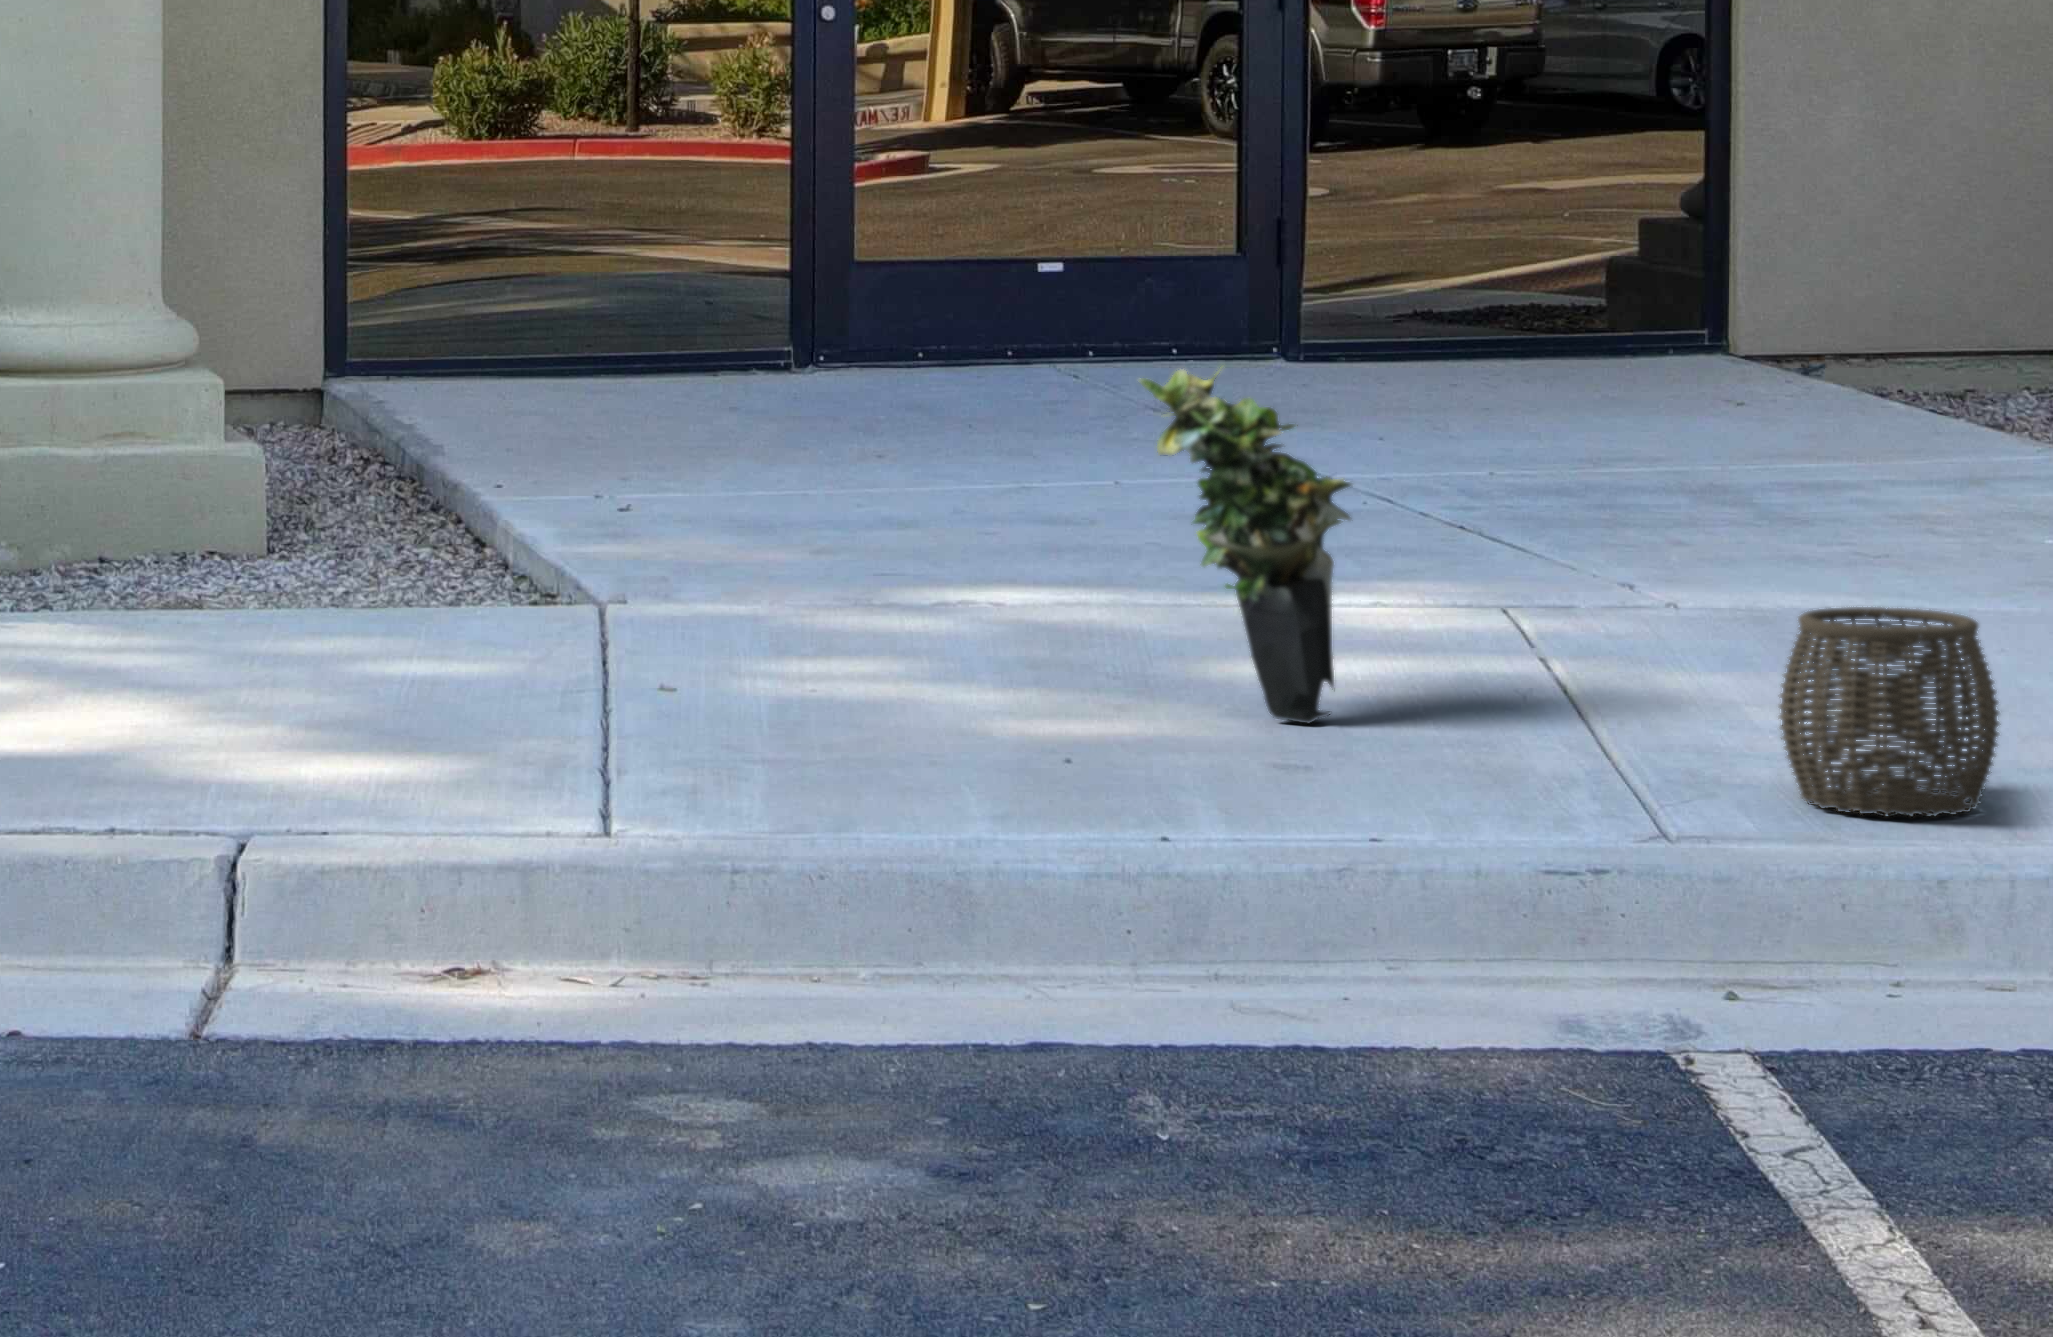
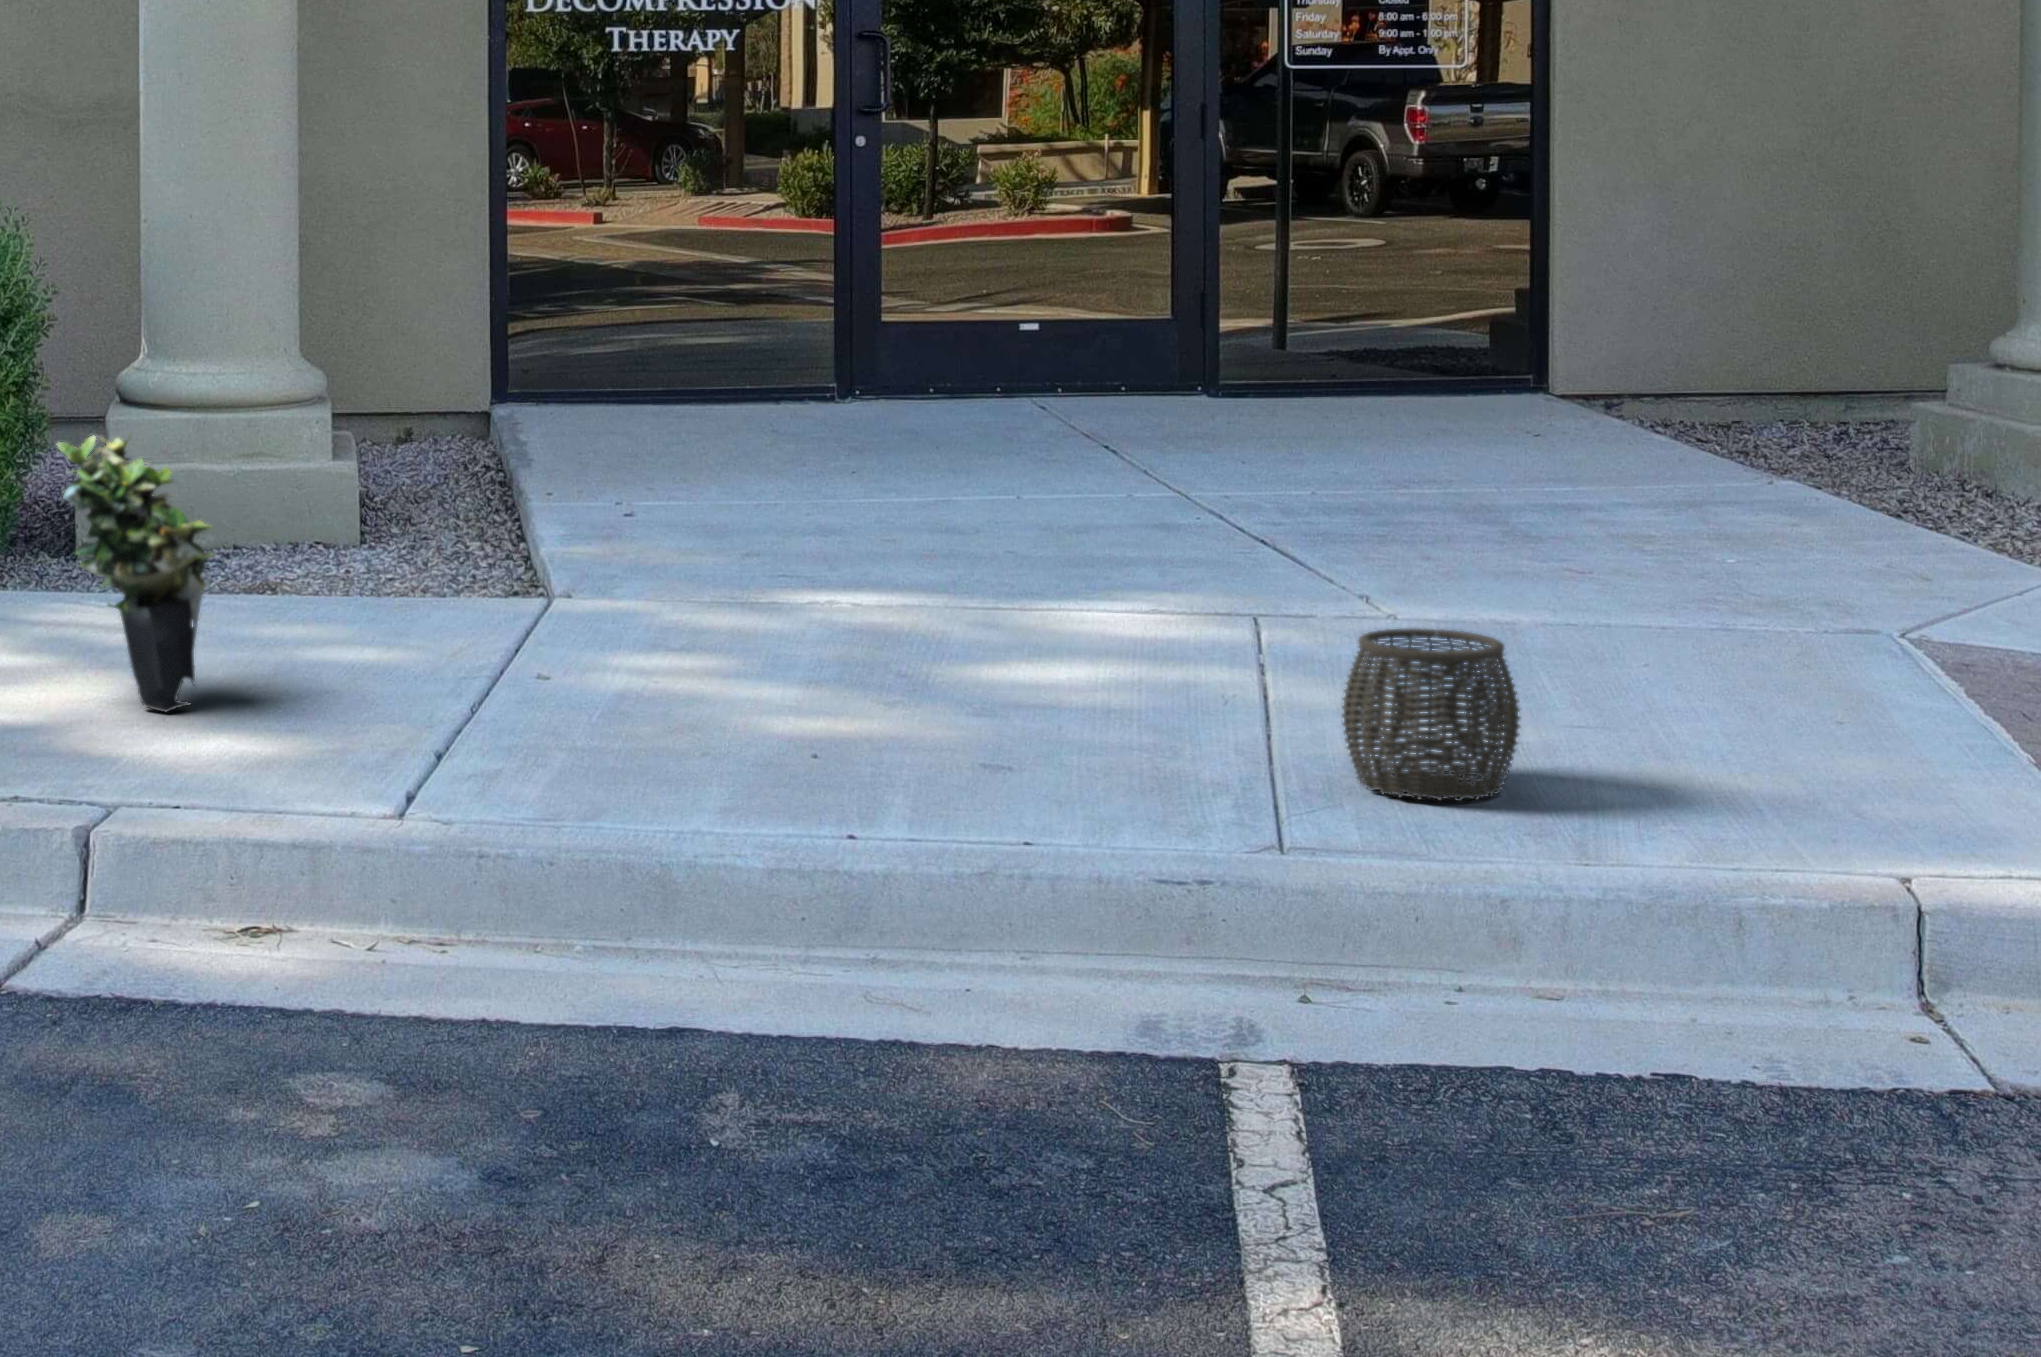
potted plant: present [1139,370,1351,724] -> present [57,436,213,712]

